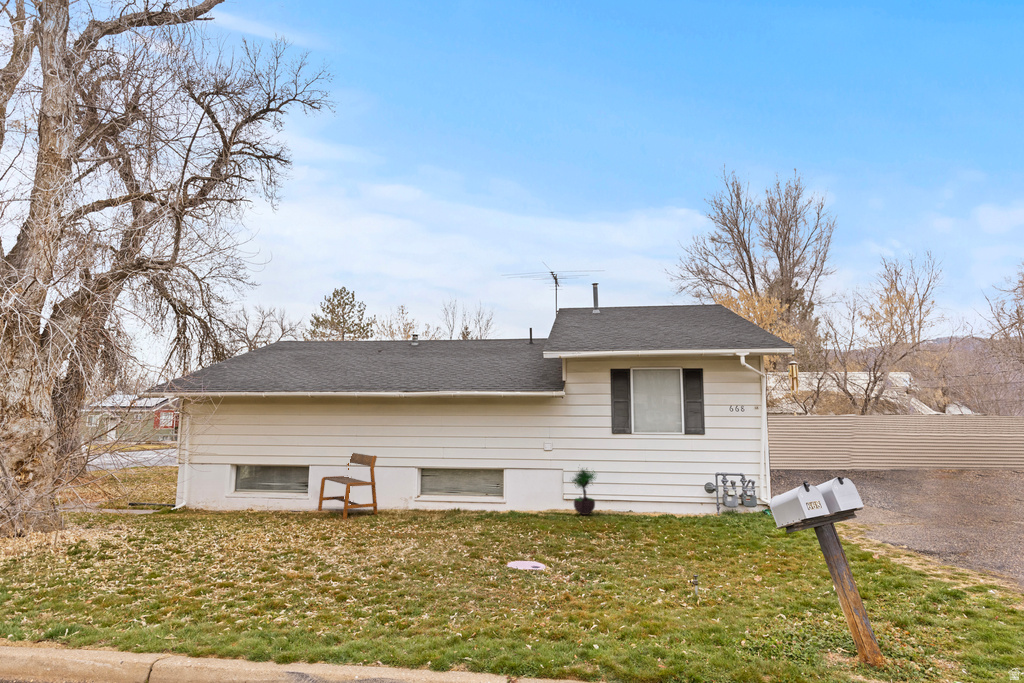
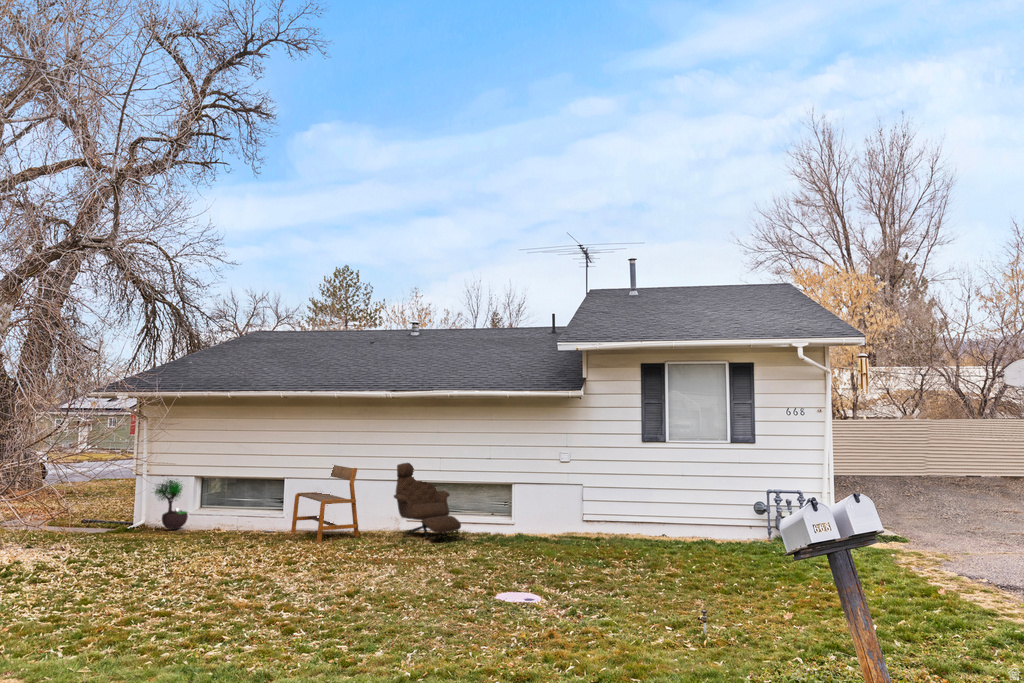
lounge chair: none [407,450,465,519] -> present [394,463,461,543]
potted tree: present [572,469,595,515] -> present [155,480,188,530]

